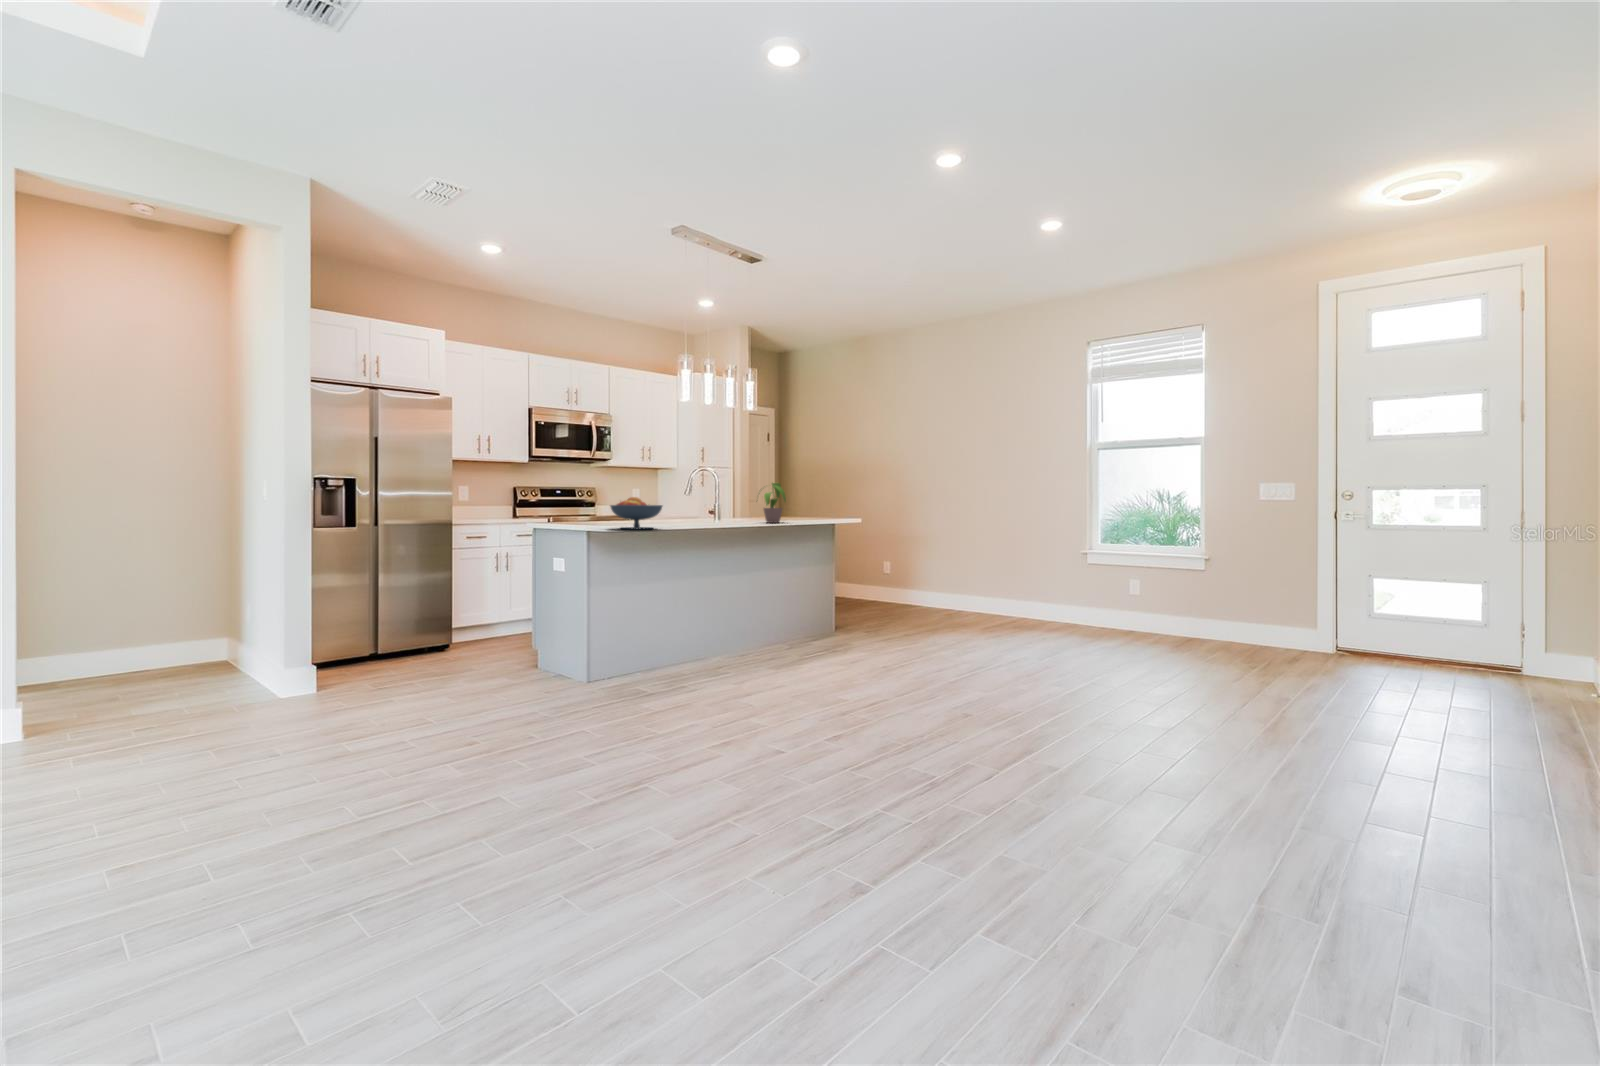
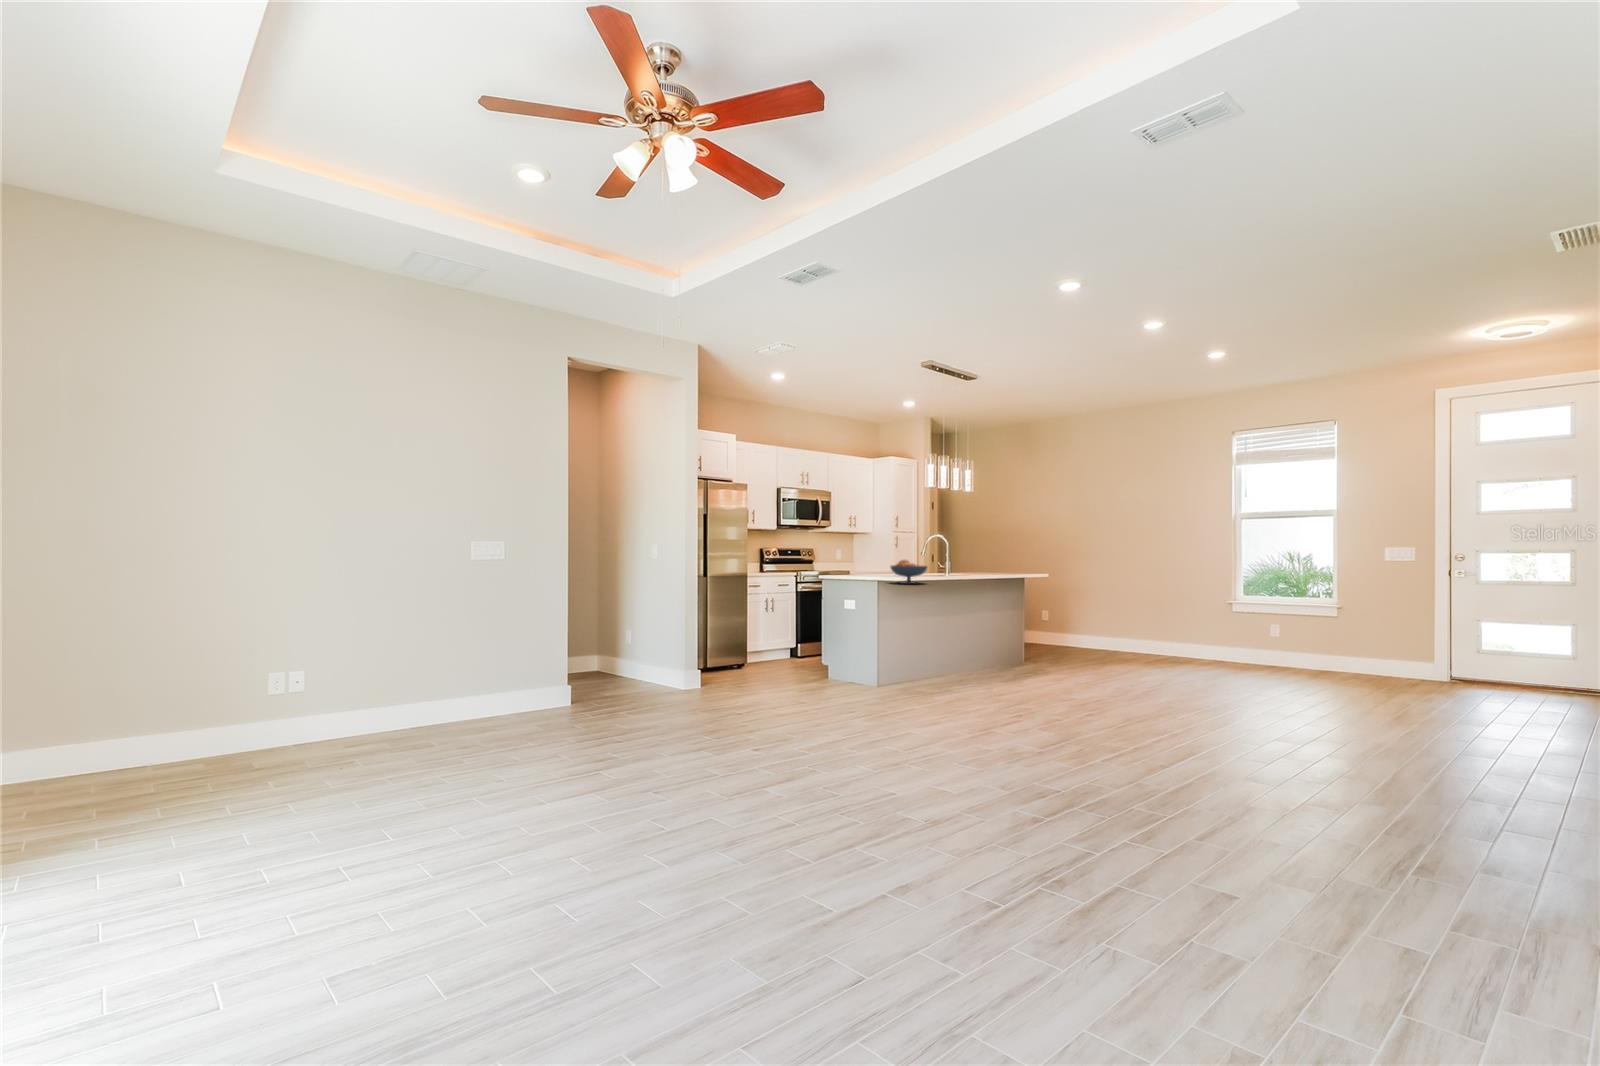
potted plant: present [759,483,786,523] -> none [971,546,999,578]

